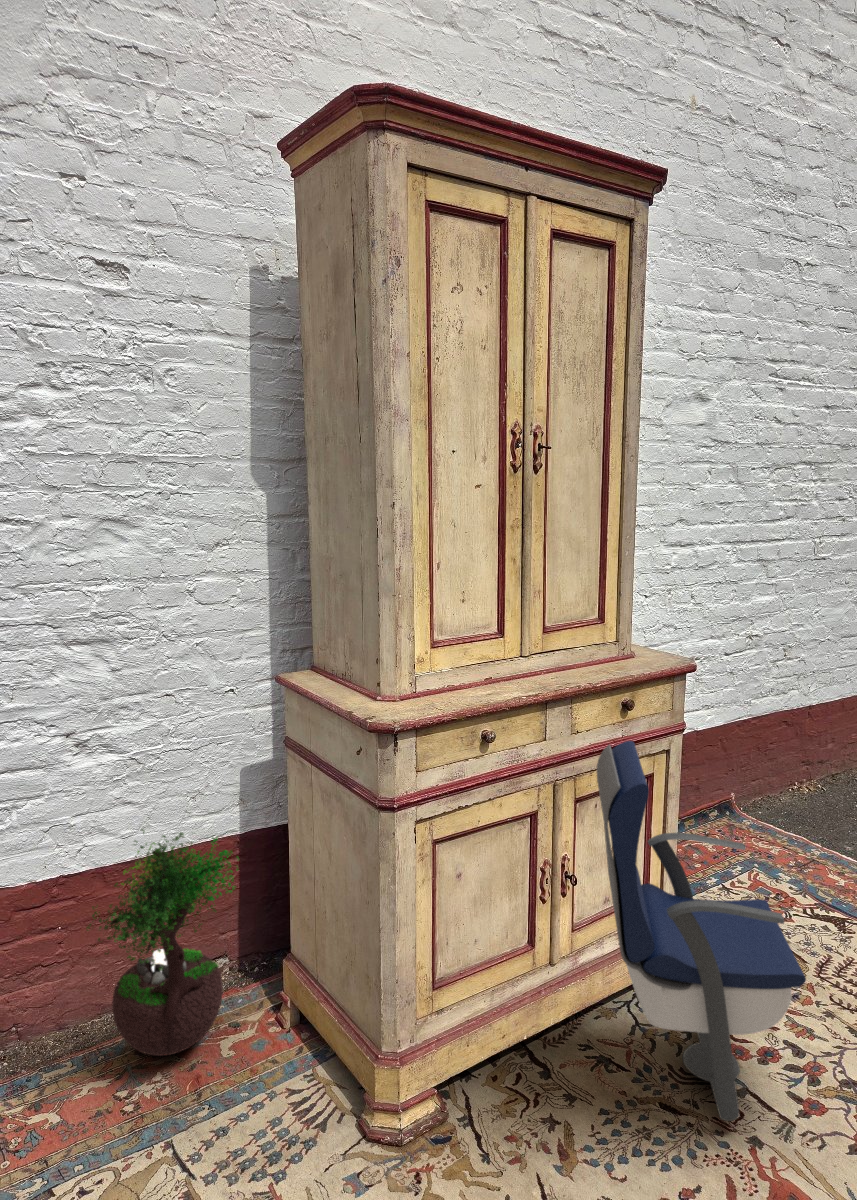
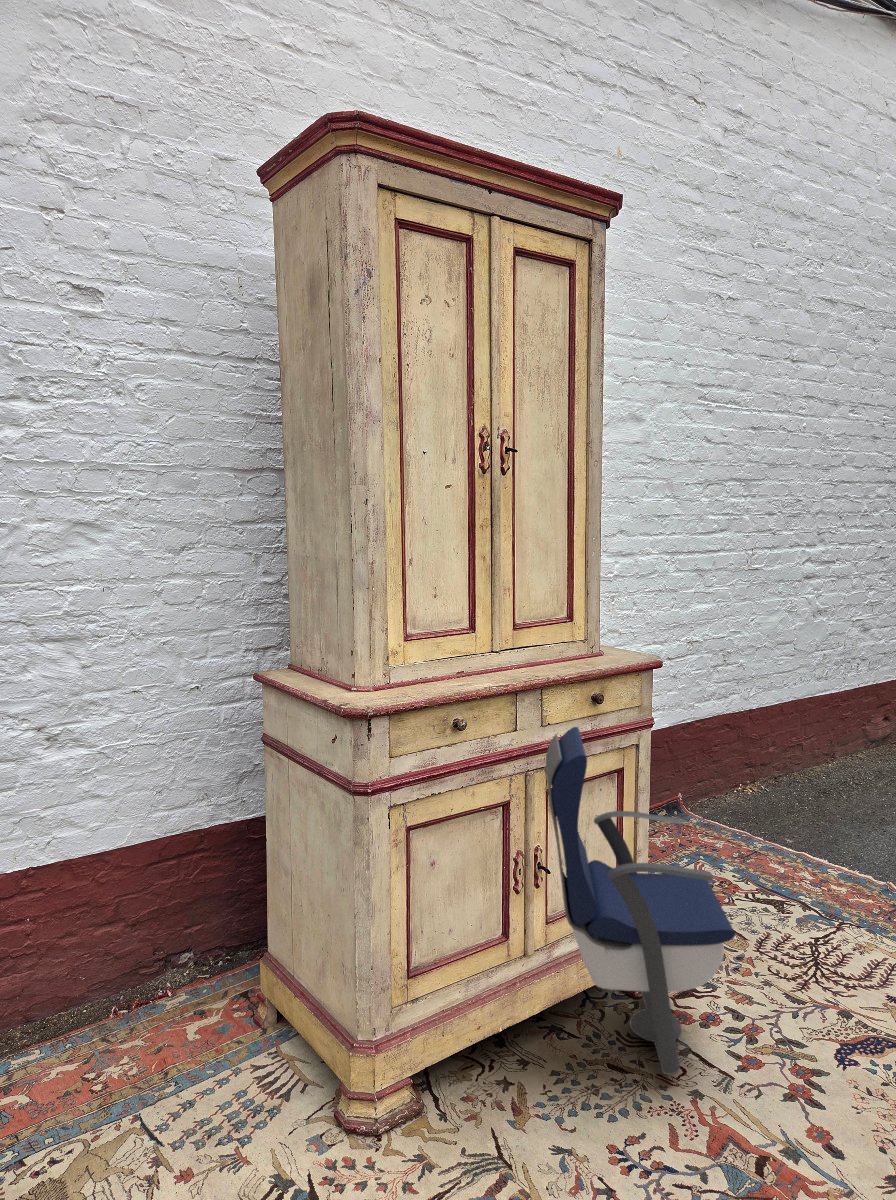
potted tree: present [87,829,239,1056] -> none [55,815,206,1042]

